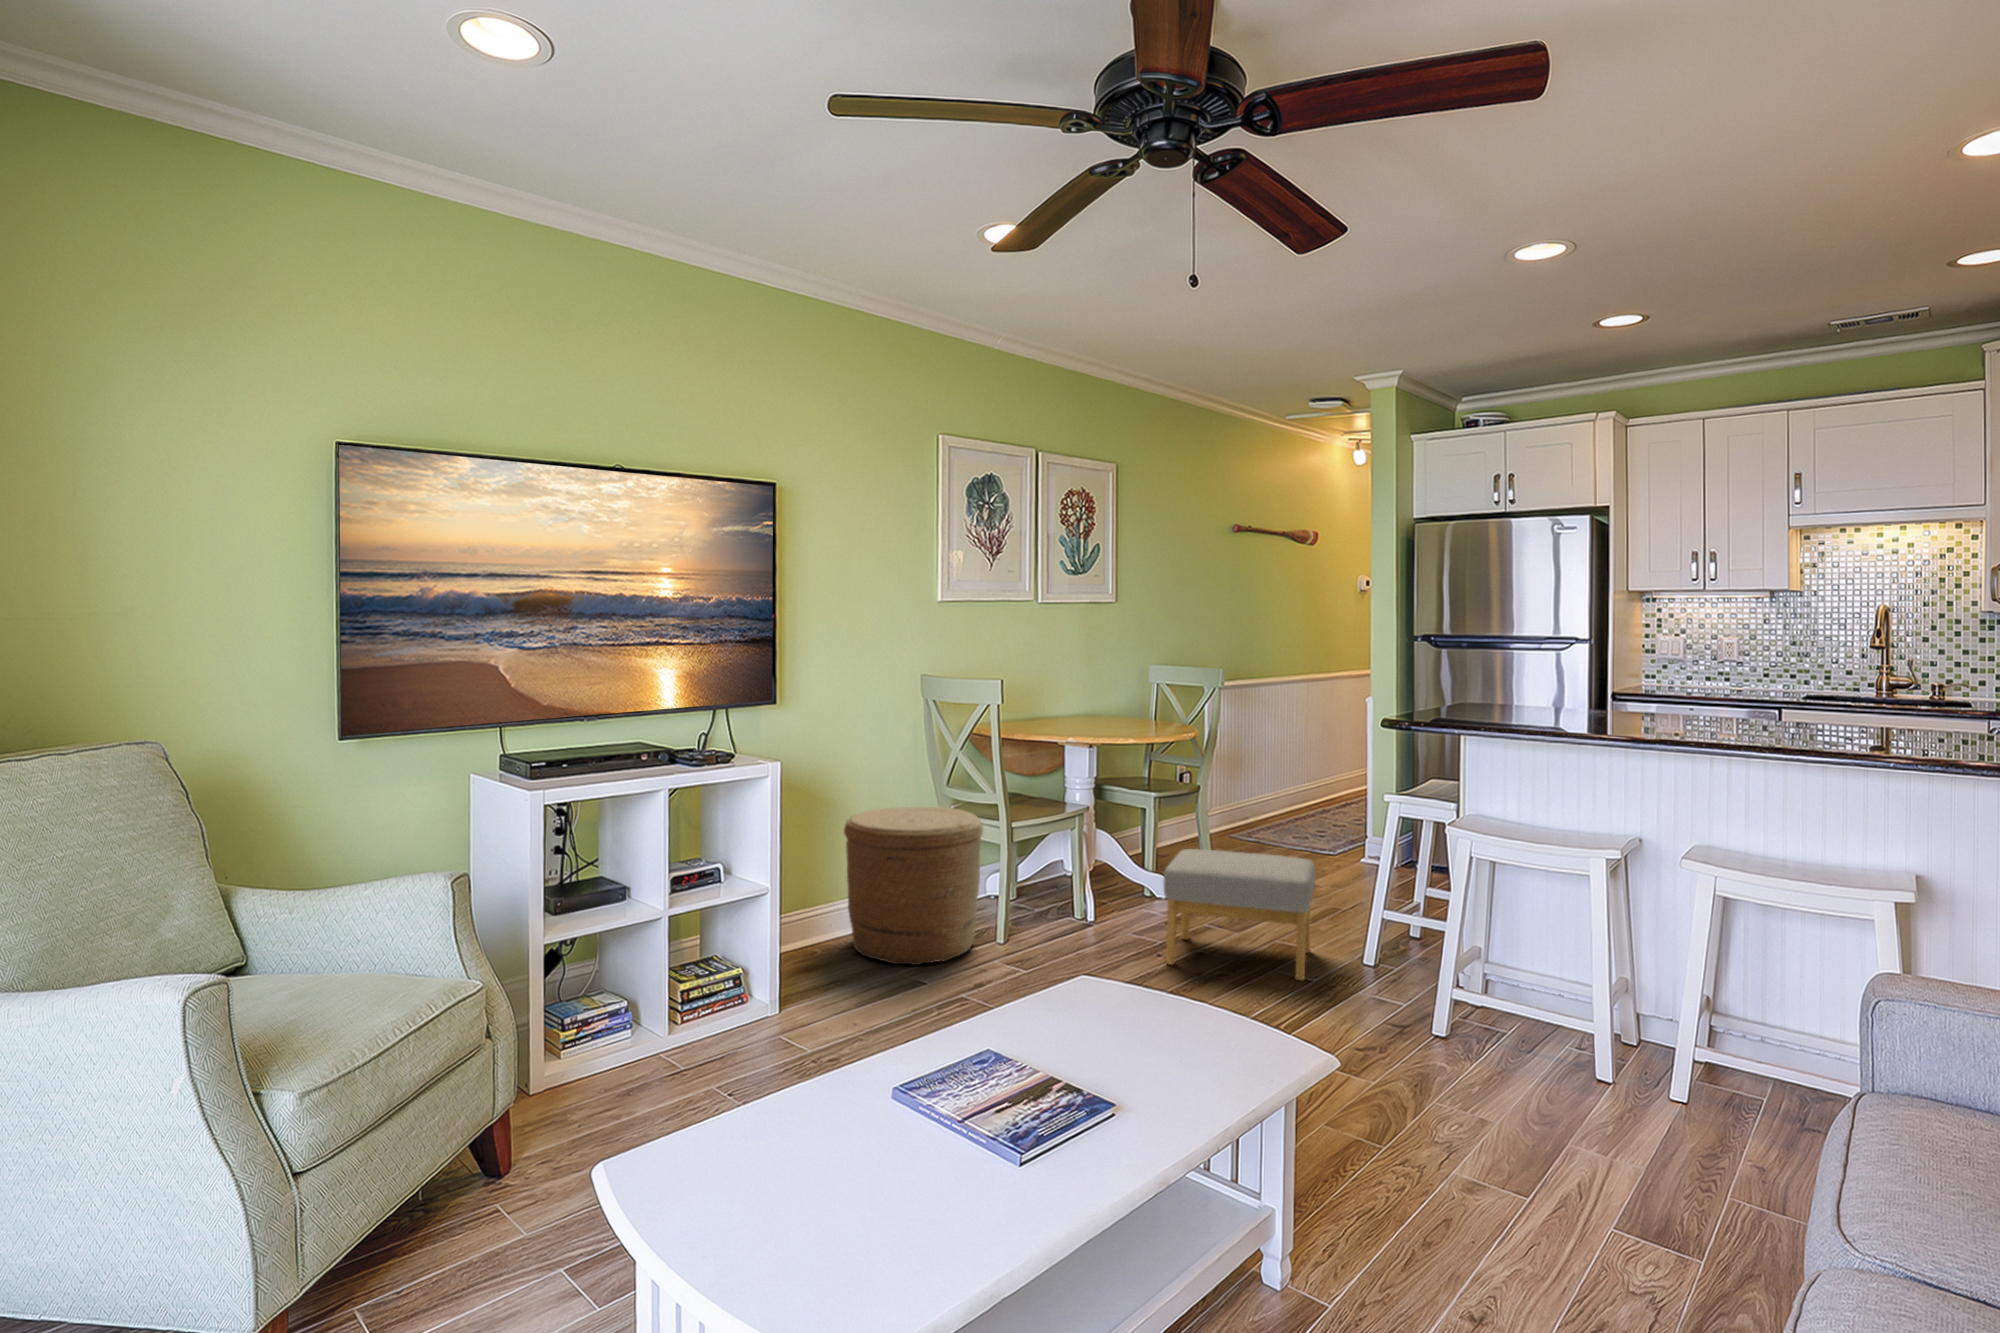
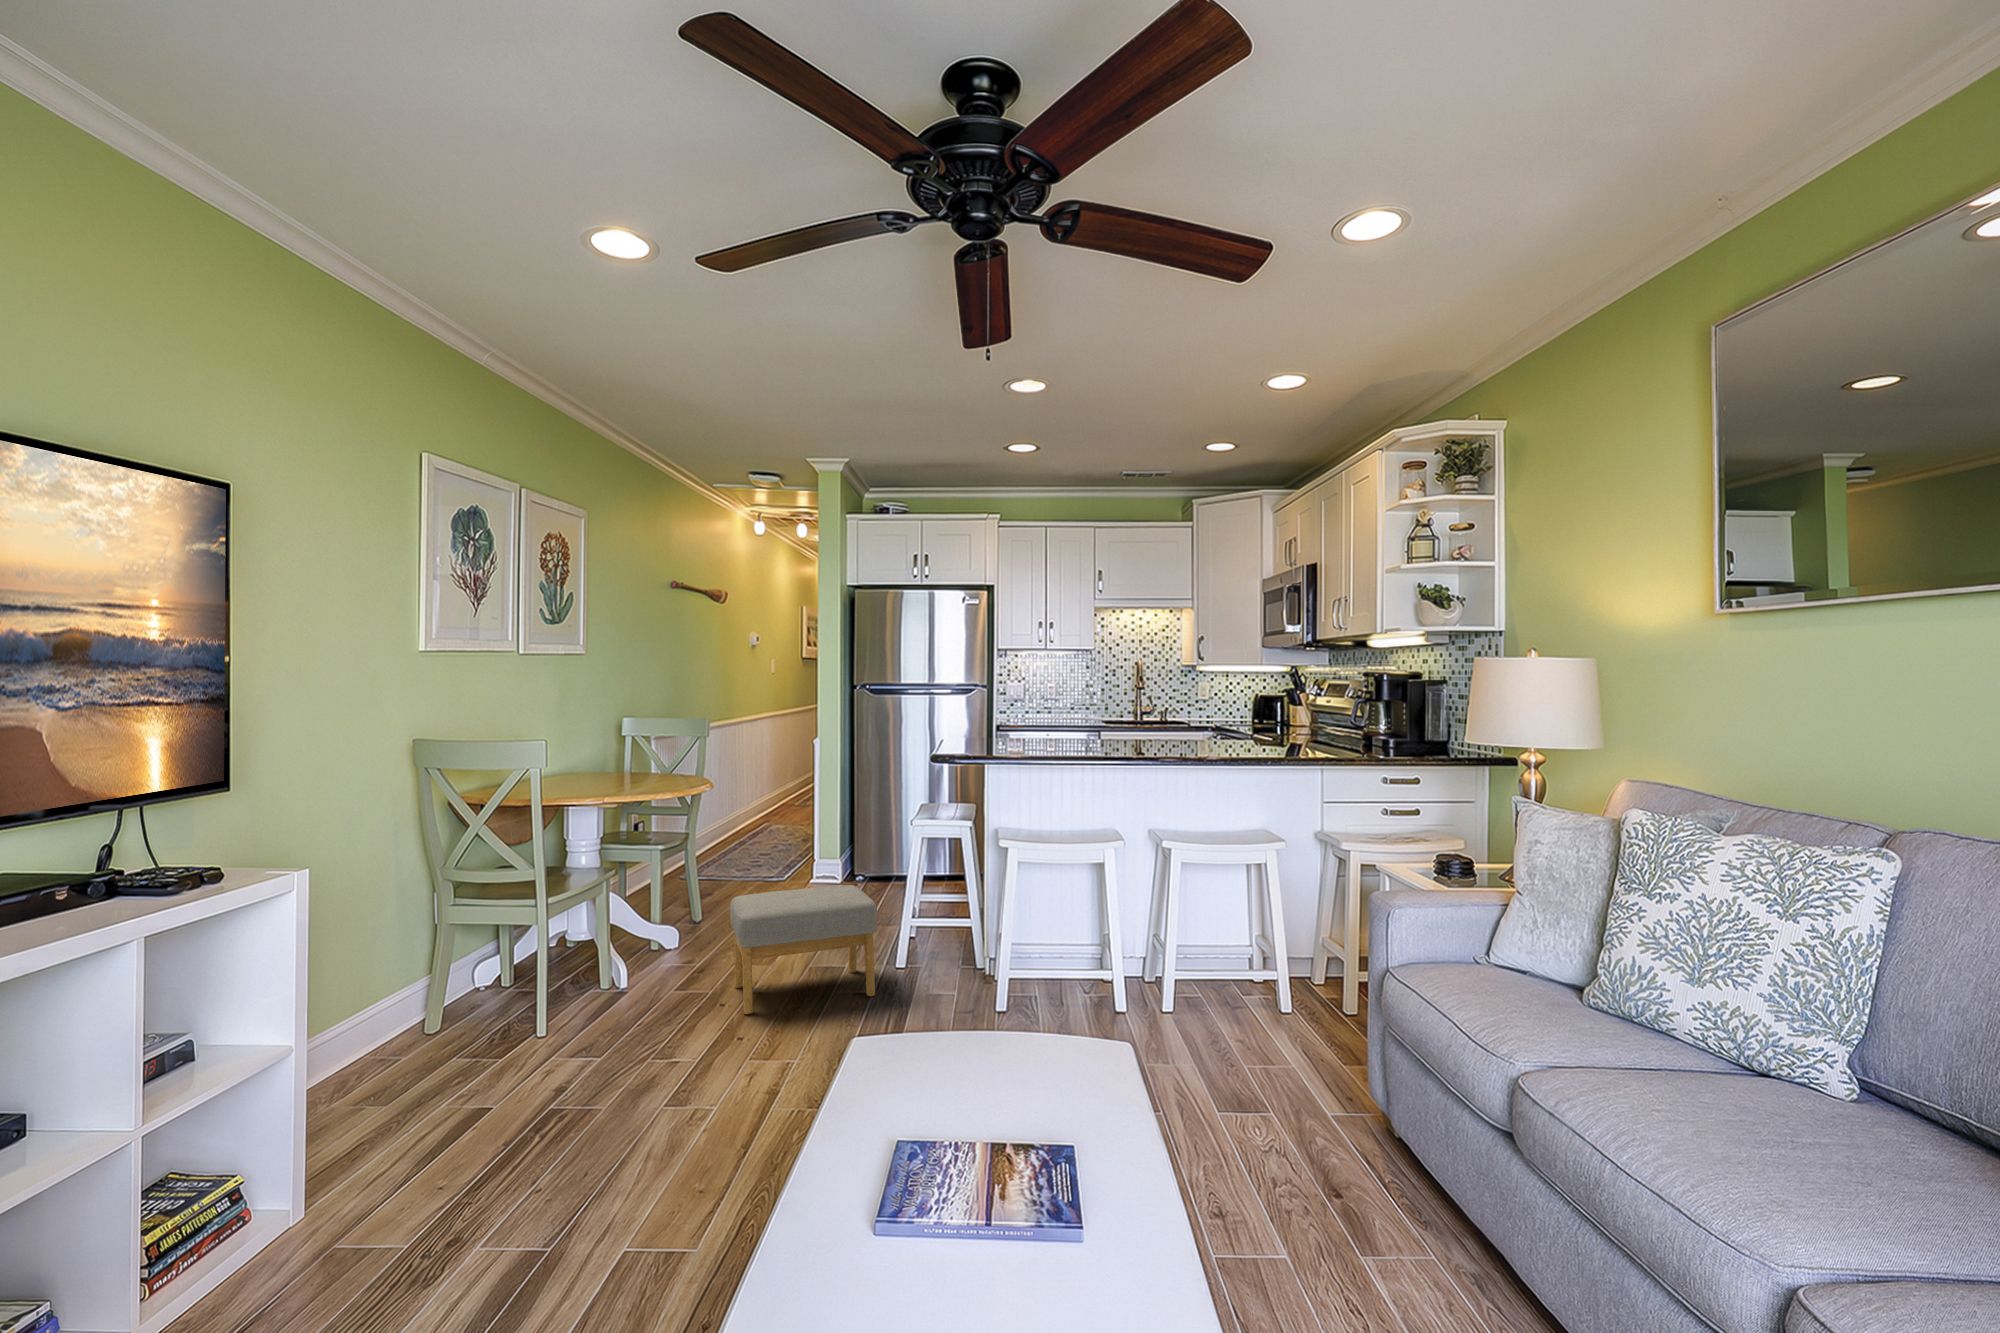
basket: present [844,807,983,965] -> none [325,896,529,1107]

